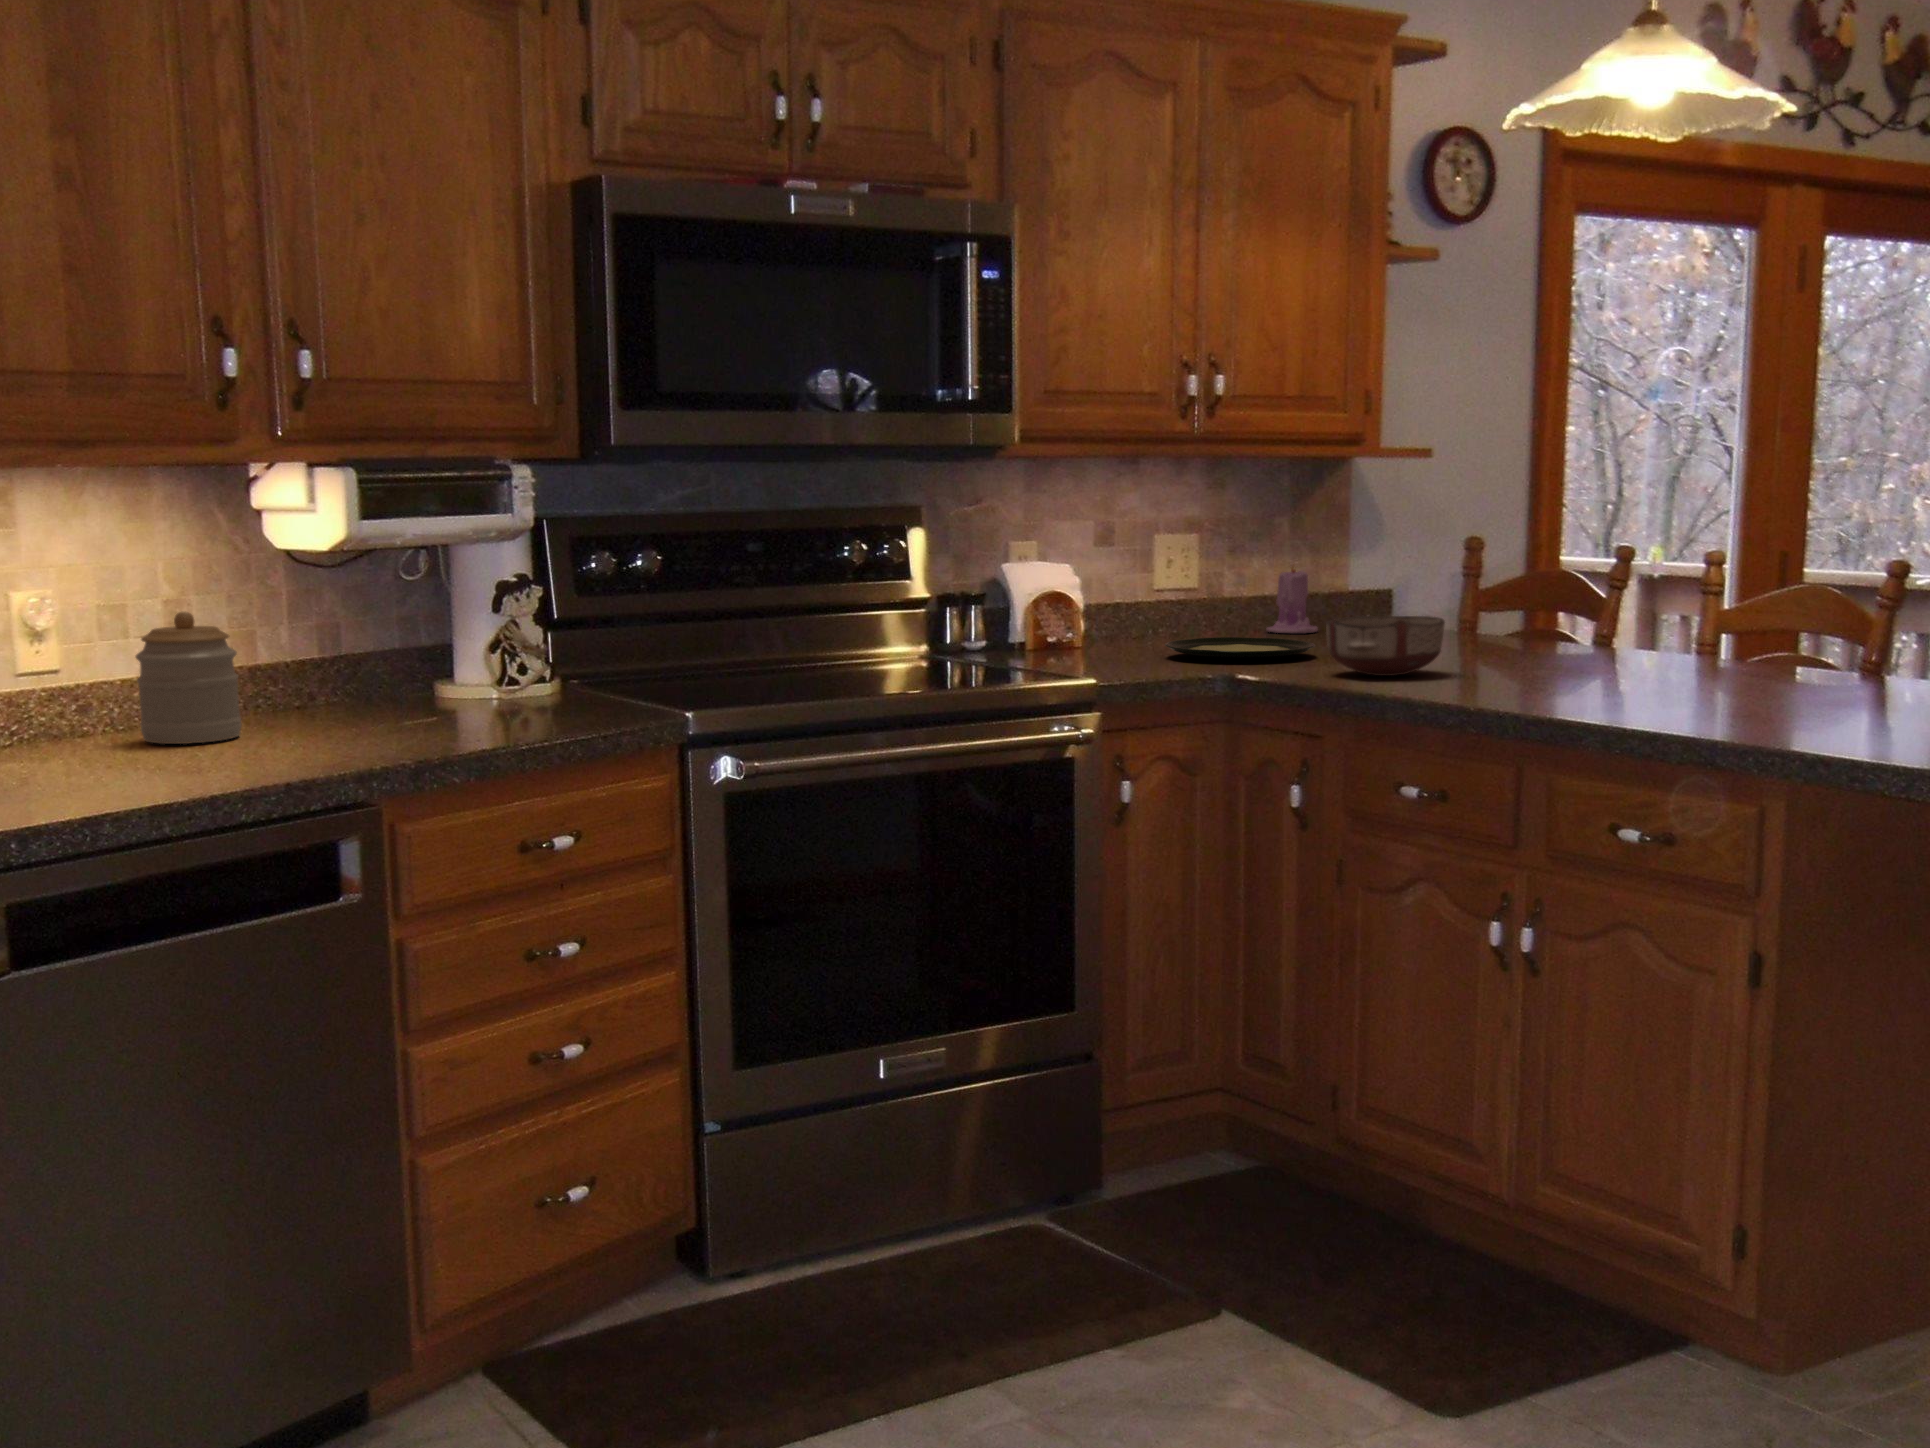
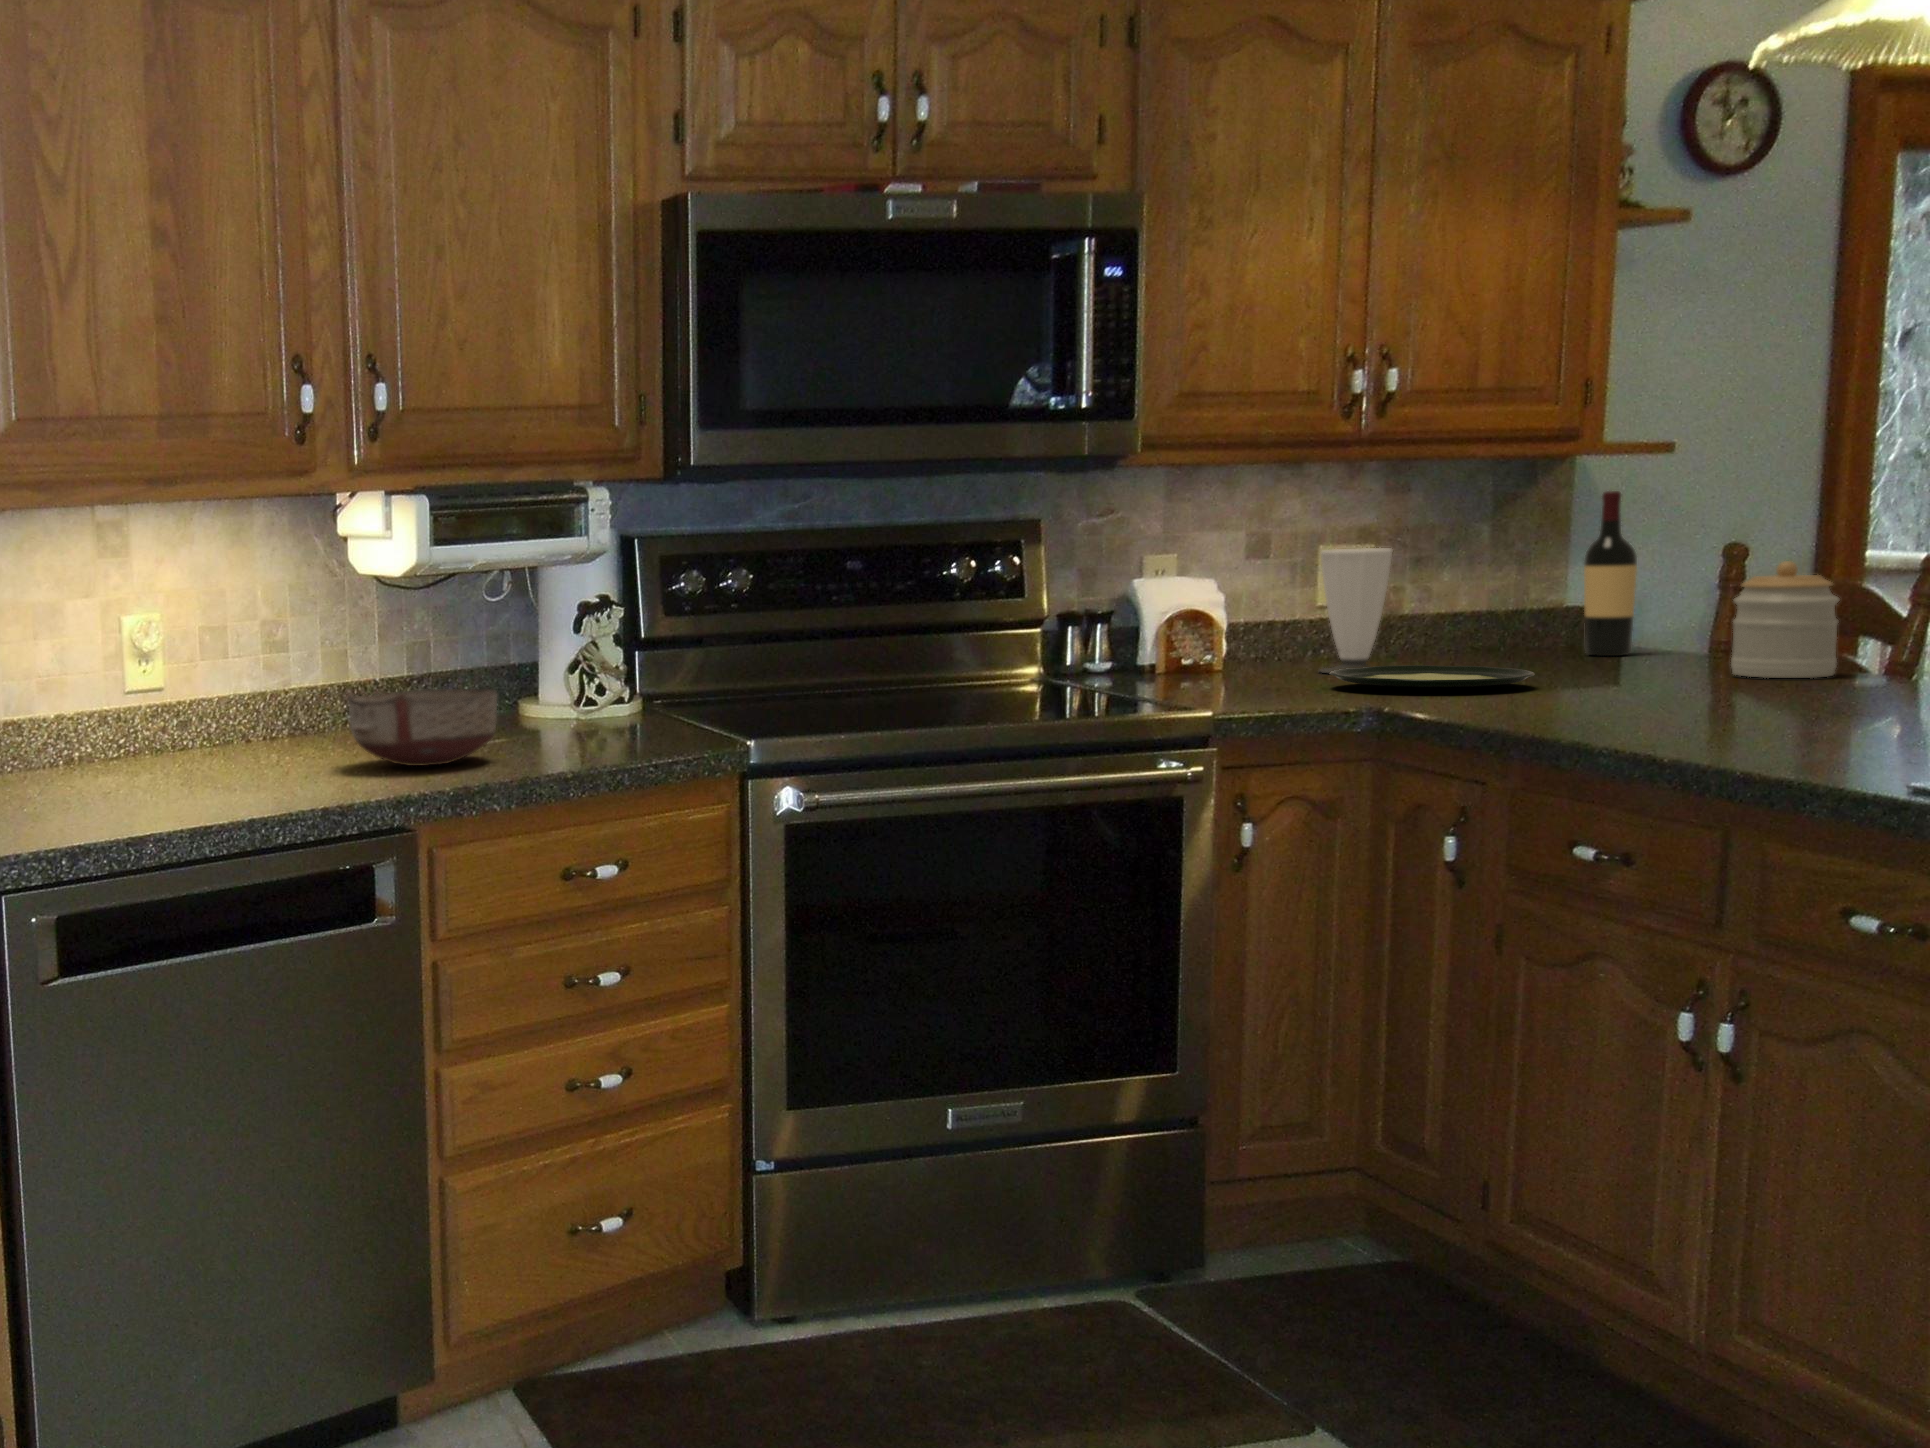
wine bottle: none [1358,488,1395,627] -> present [1584,491,1637,656]
cup: none [1158,534,1214,644] -> present [1320,548,1392,673]
candle: present [1266,567,1318,633] -> none [1459,579,1530,663]
jar: present [136,612,241,744] -> present [1731,561,1839,678]
ceramic bowl: present [1326,616,1445,676] -> present [349,689,497,766]

